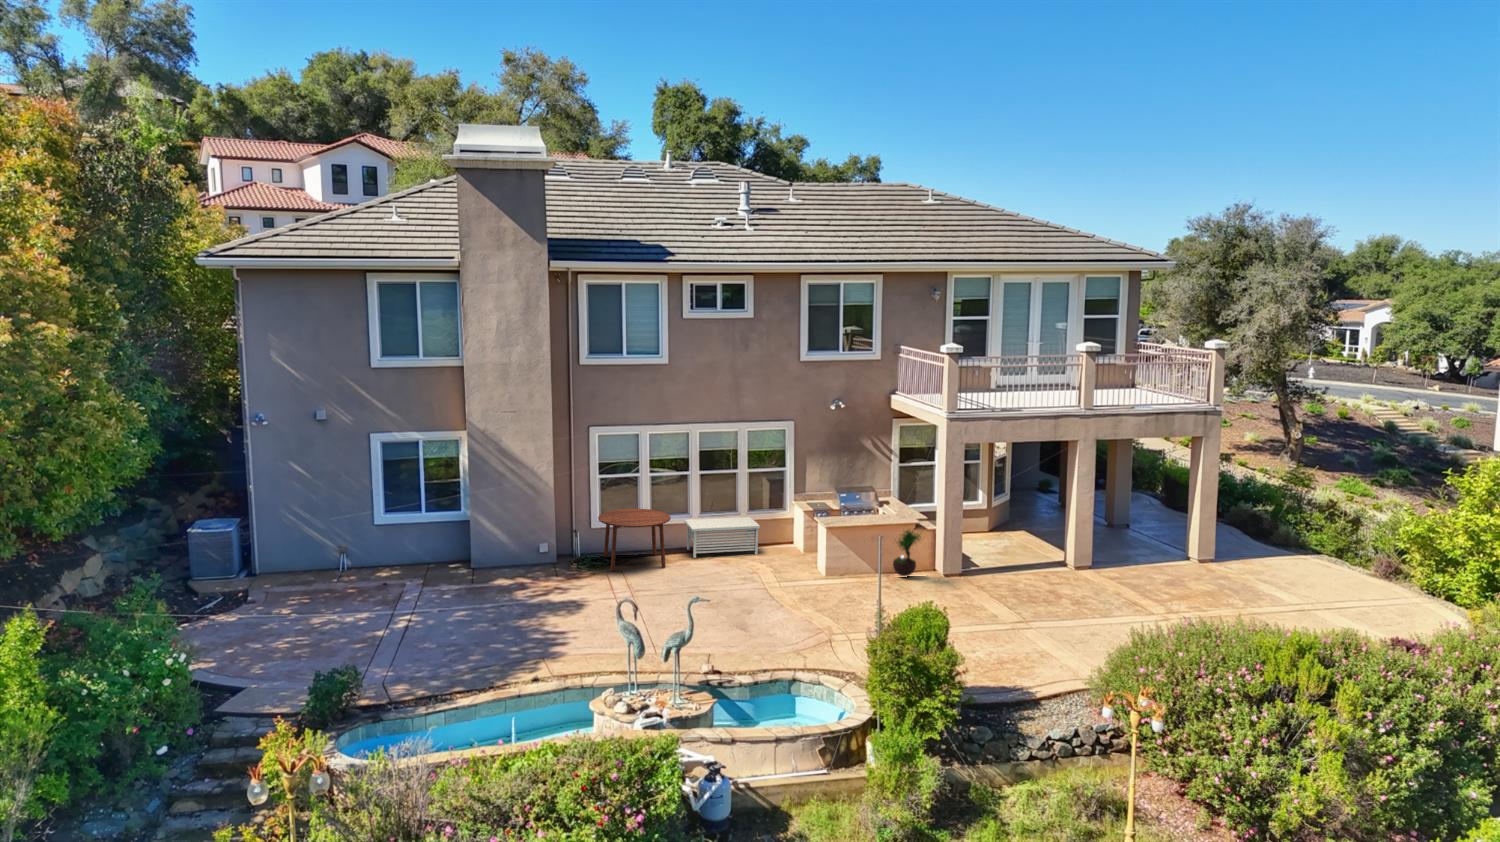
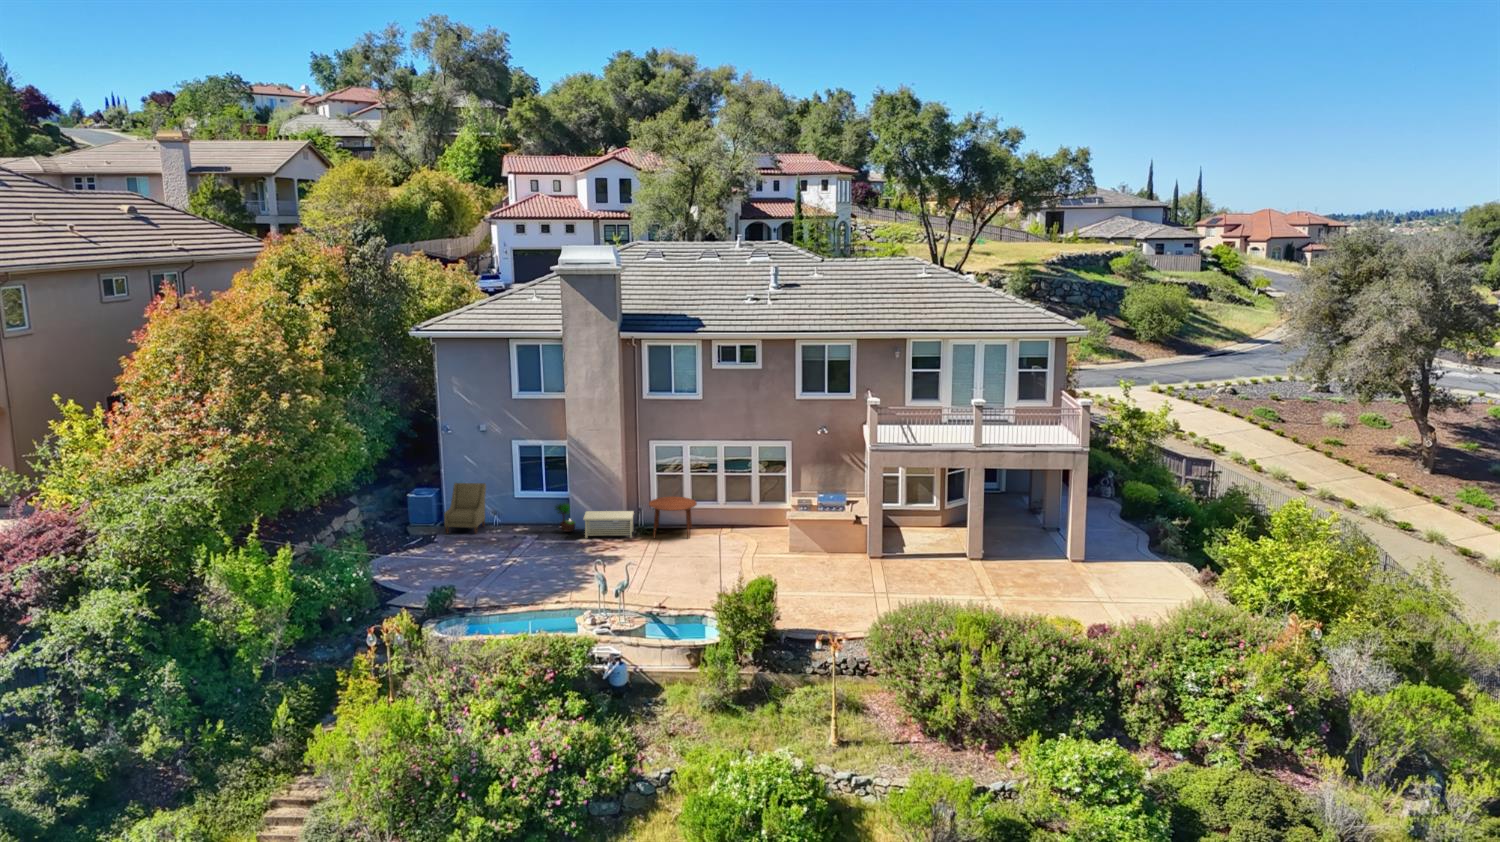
chair: none [261,503,327,588] -> present [444,483,486,534]
storage bench: present [685,517,760,558] -> present [584,511,634,538]
potted tree: present [893,530,921,576] -> present [555,503,575,532]

